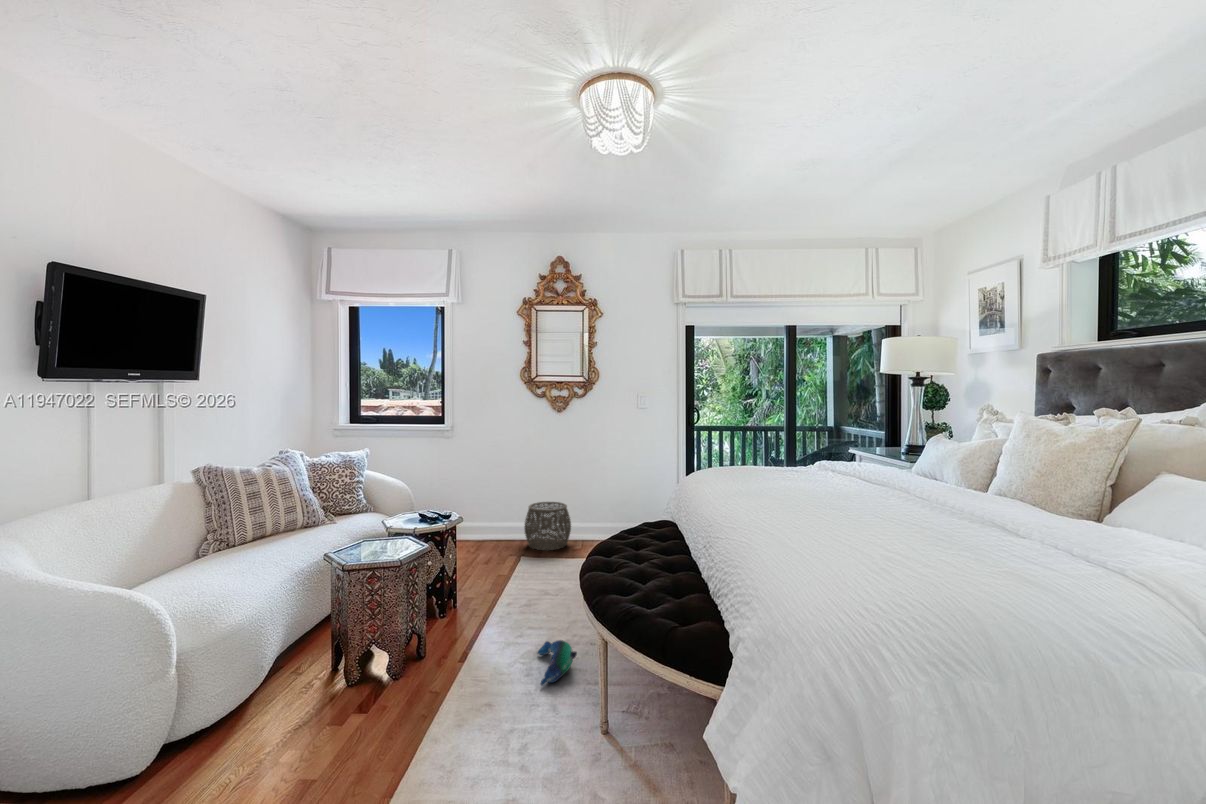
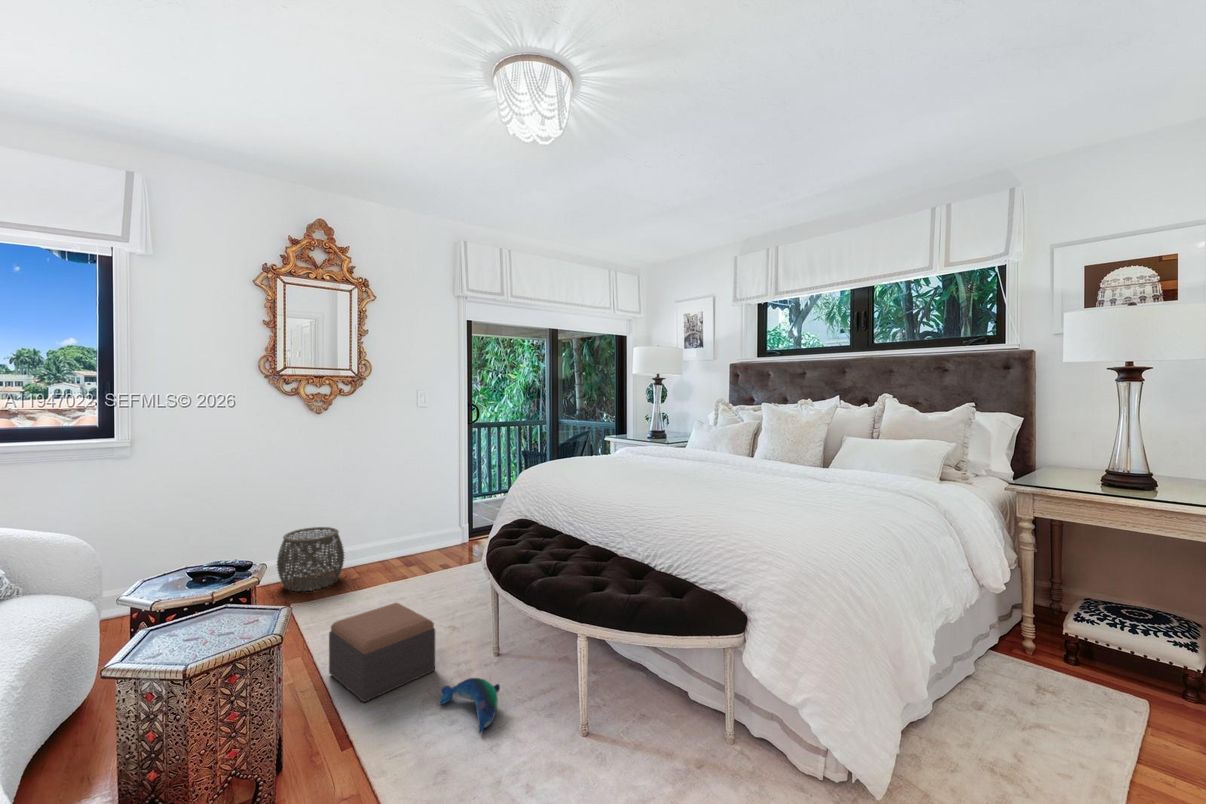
footstool: none [497,567,561,635] -> present [329,603,435,702]

